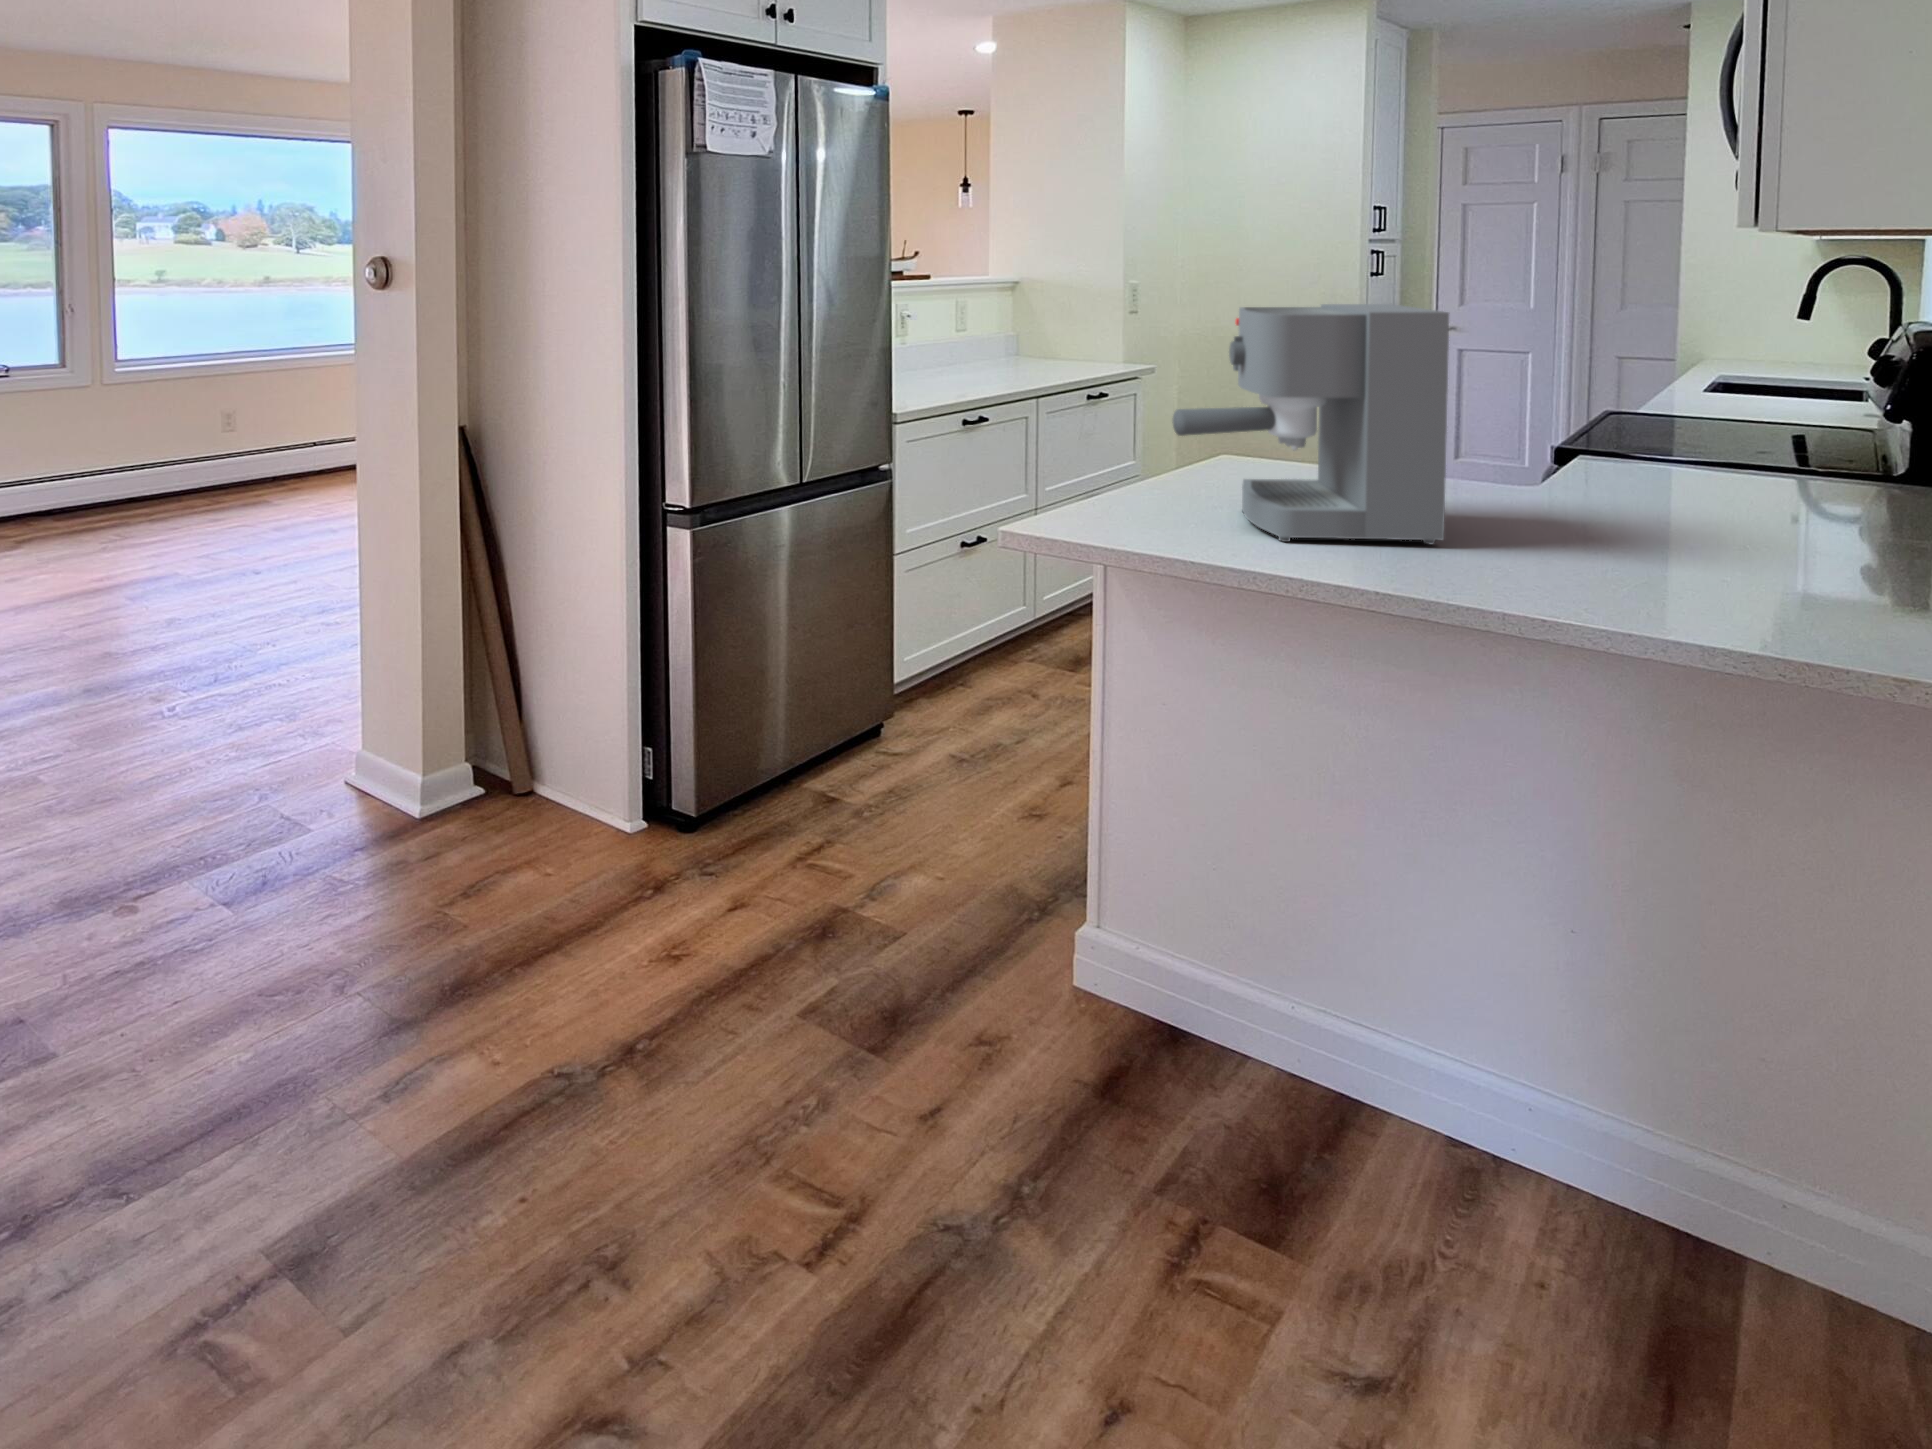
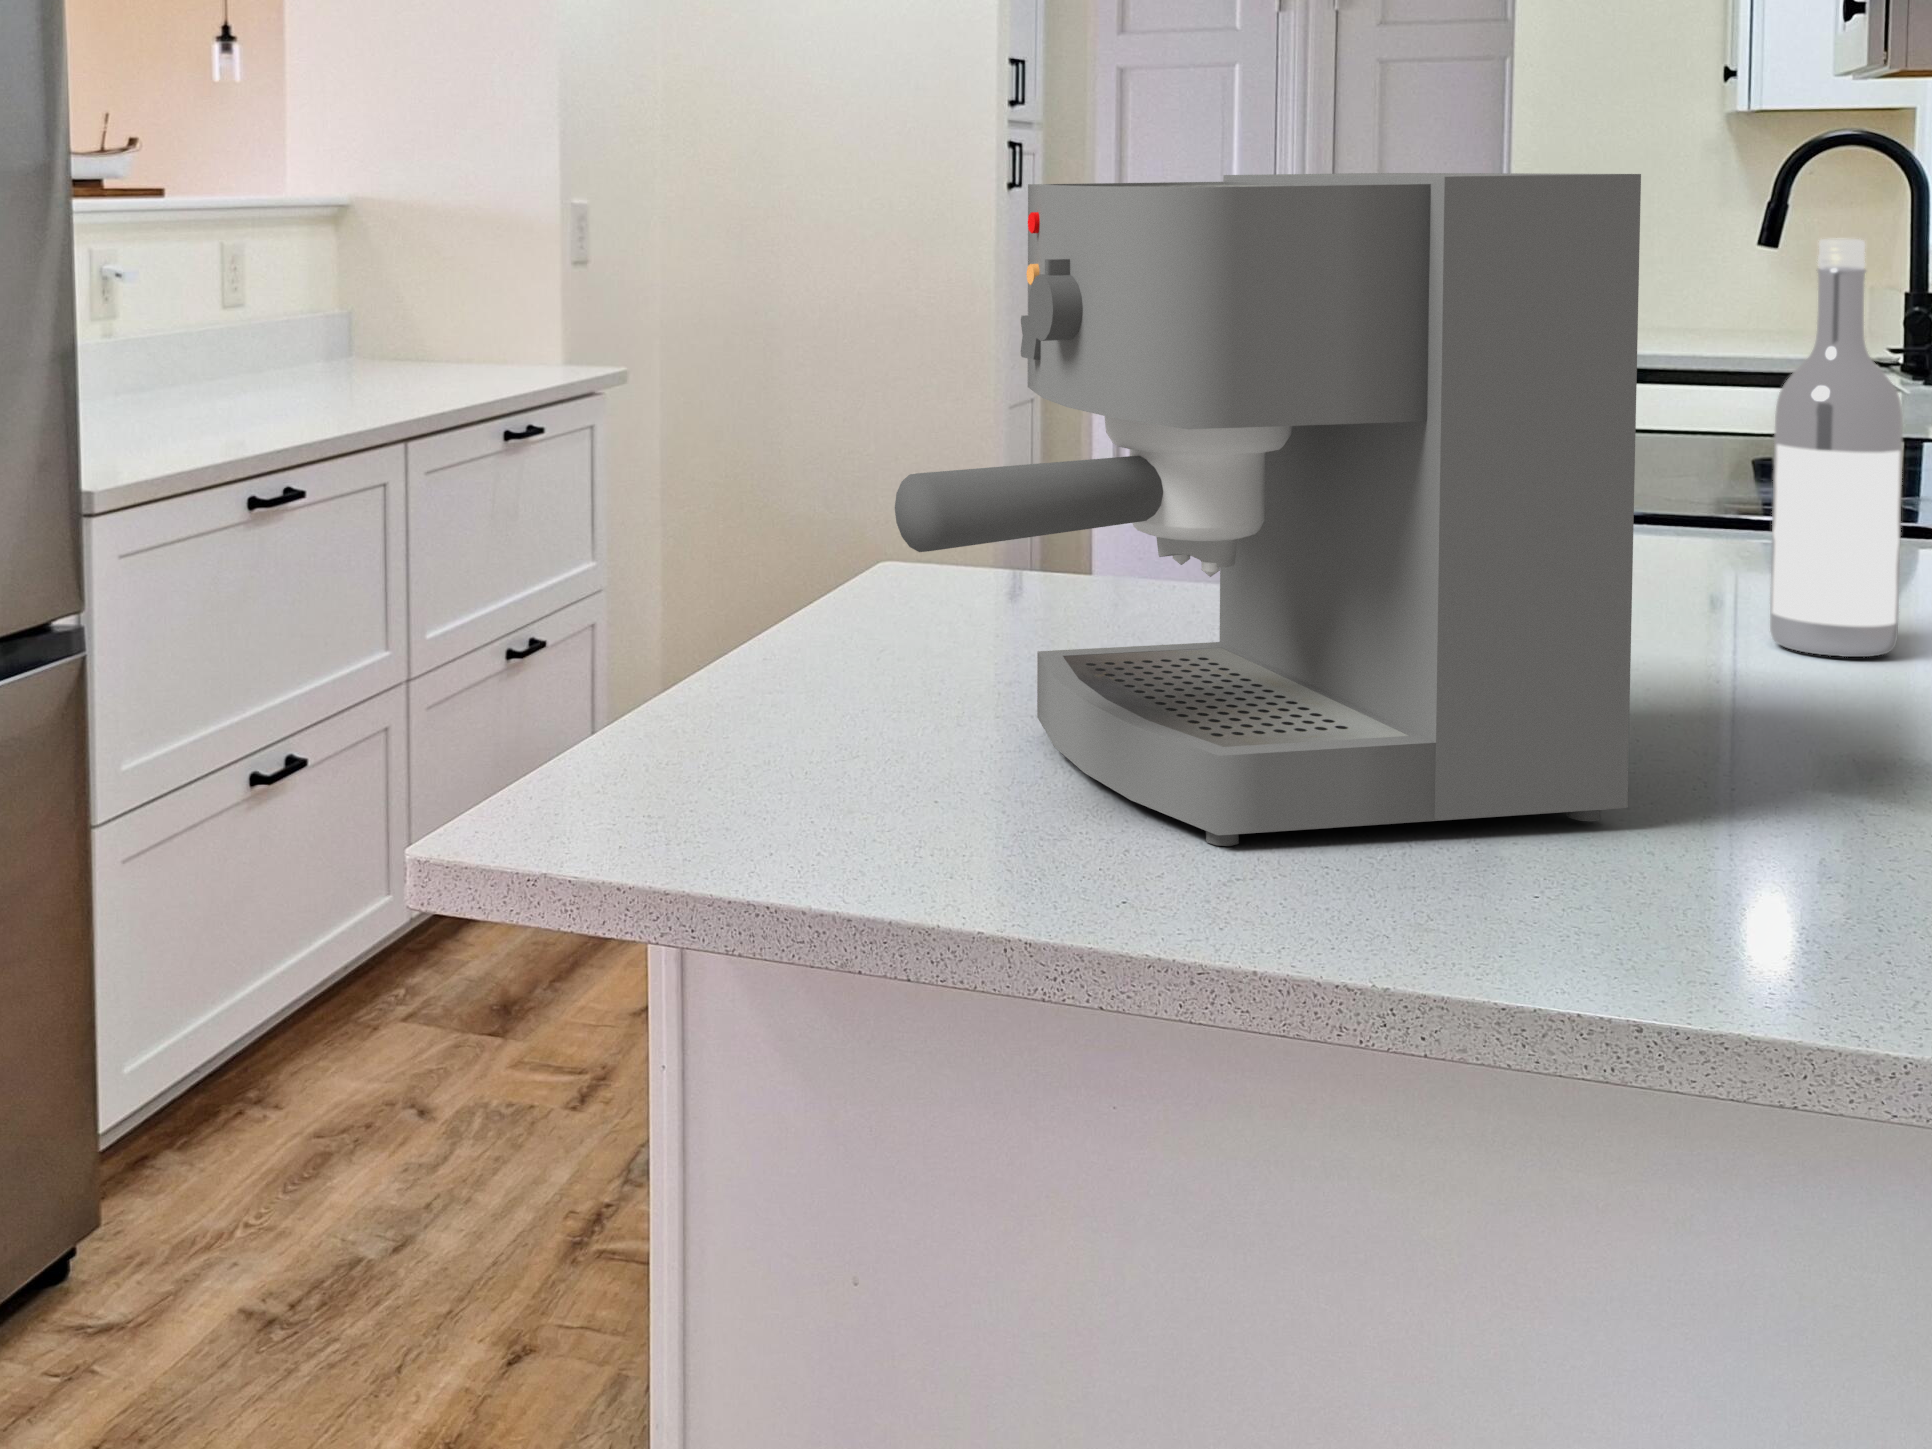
wine bottle: none [1595,330,1654,507] -> present [1770,239,1903,657]

